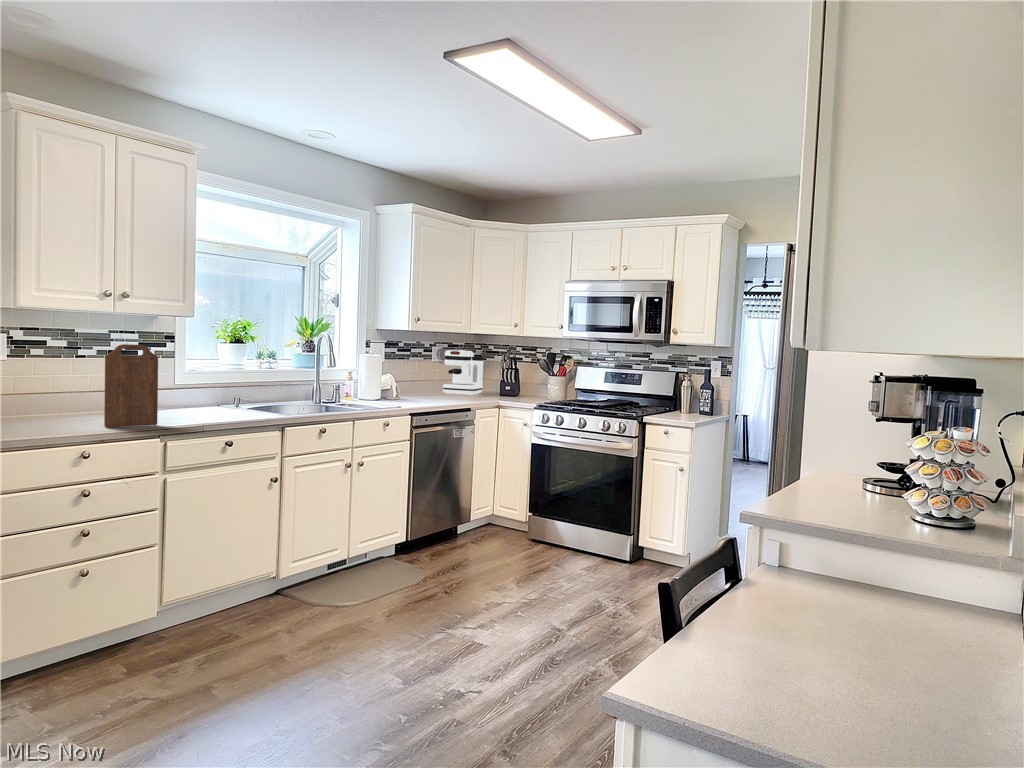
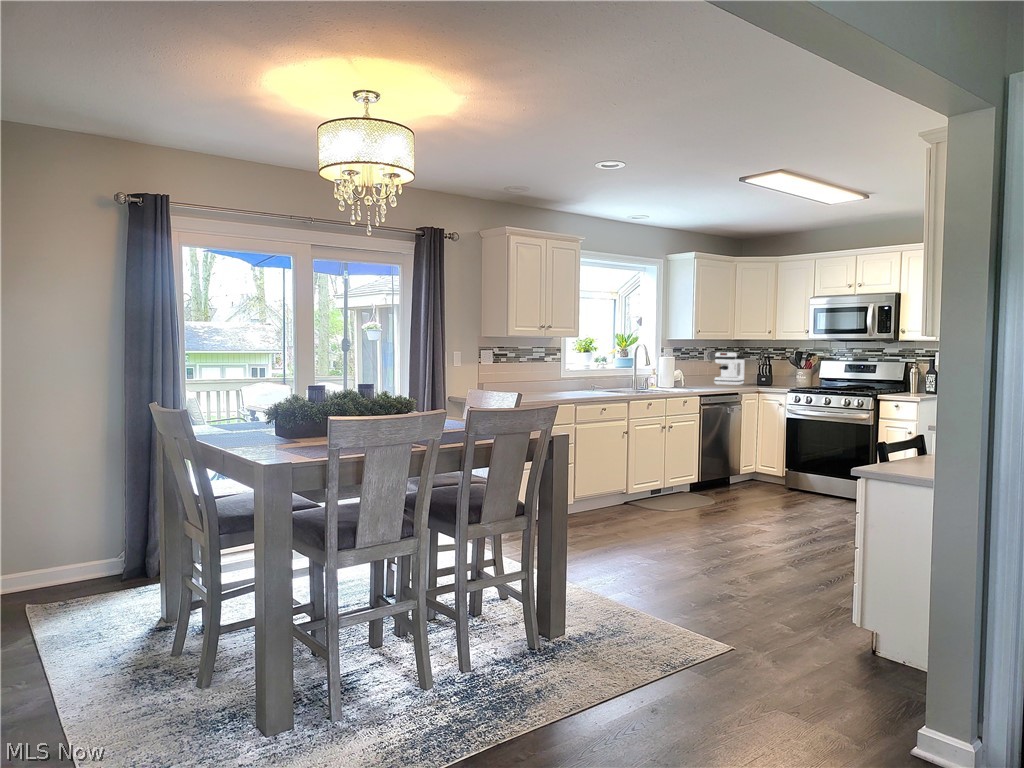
cutting board: present [104,344,158,427] -> none [544,353,568,399]

